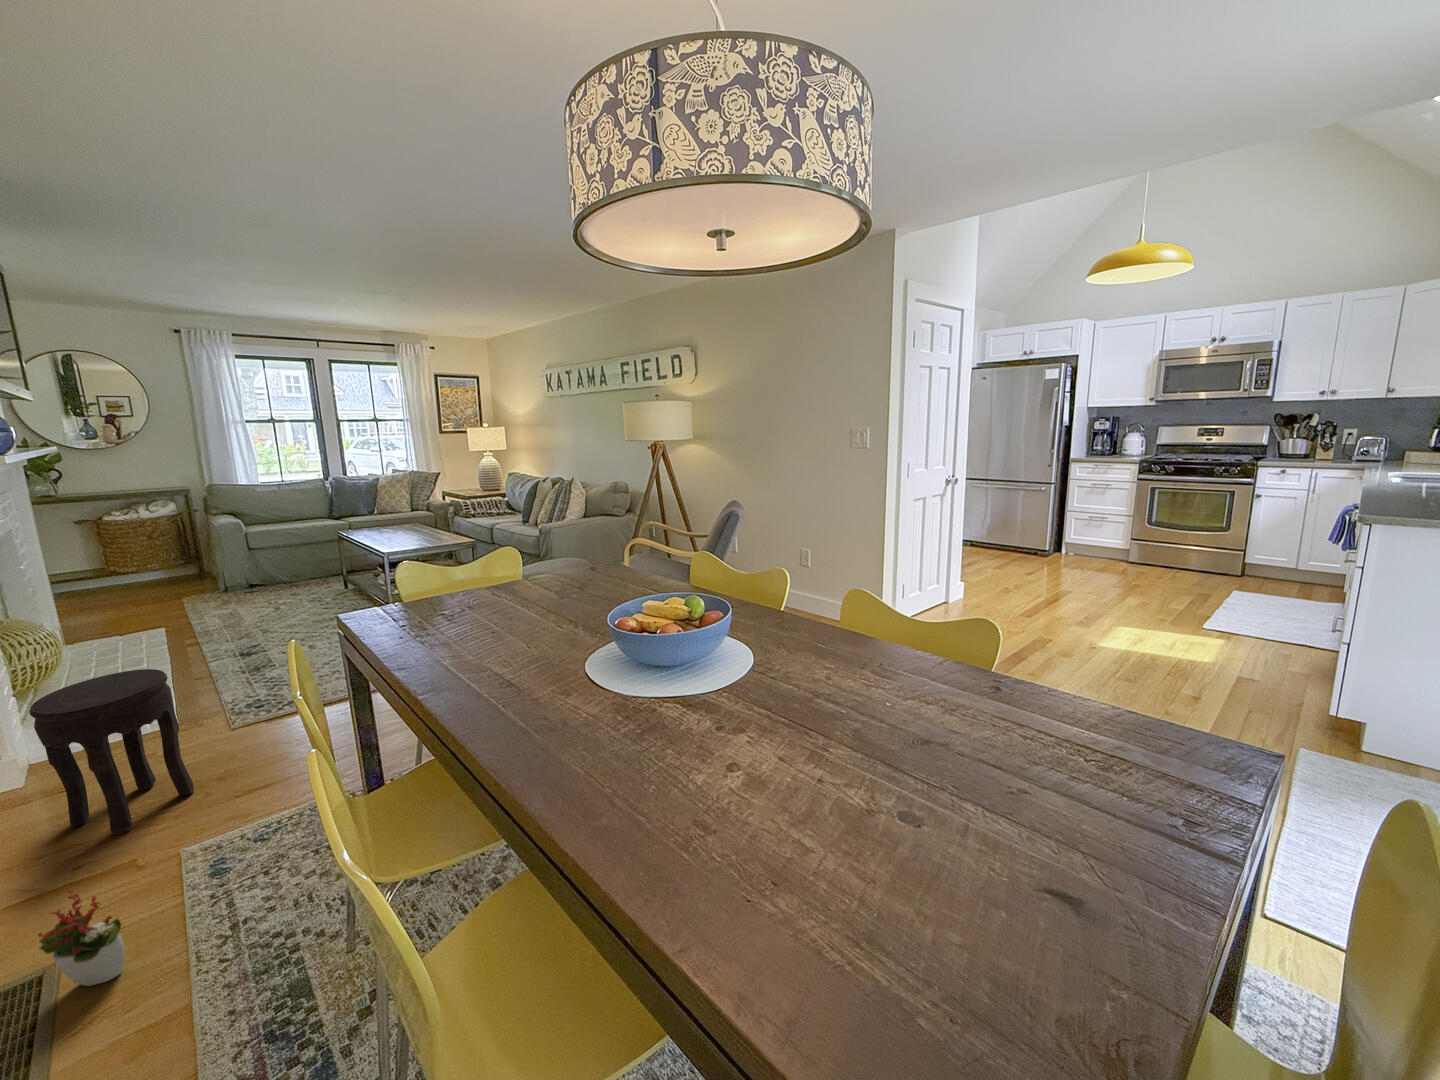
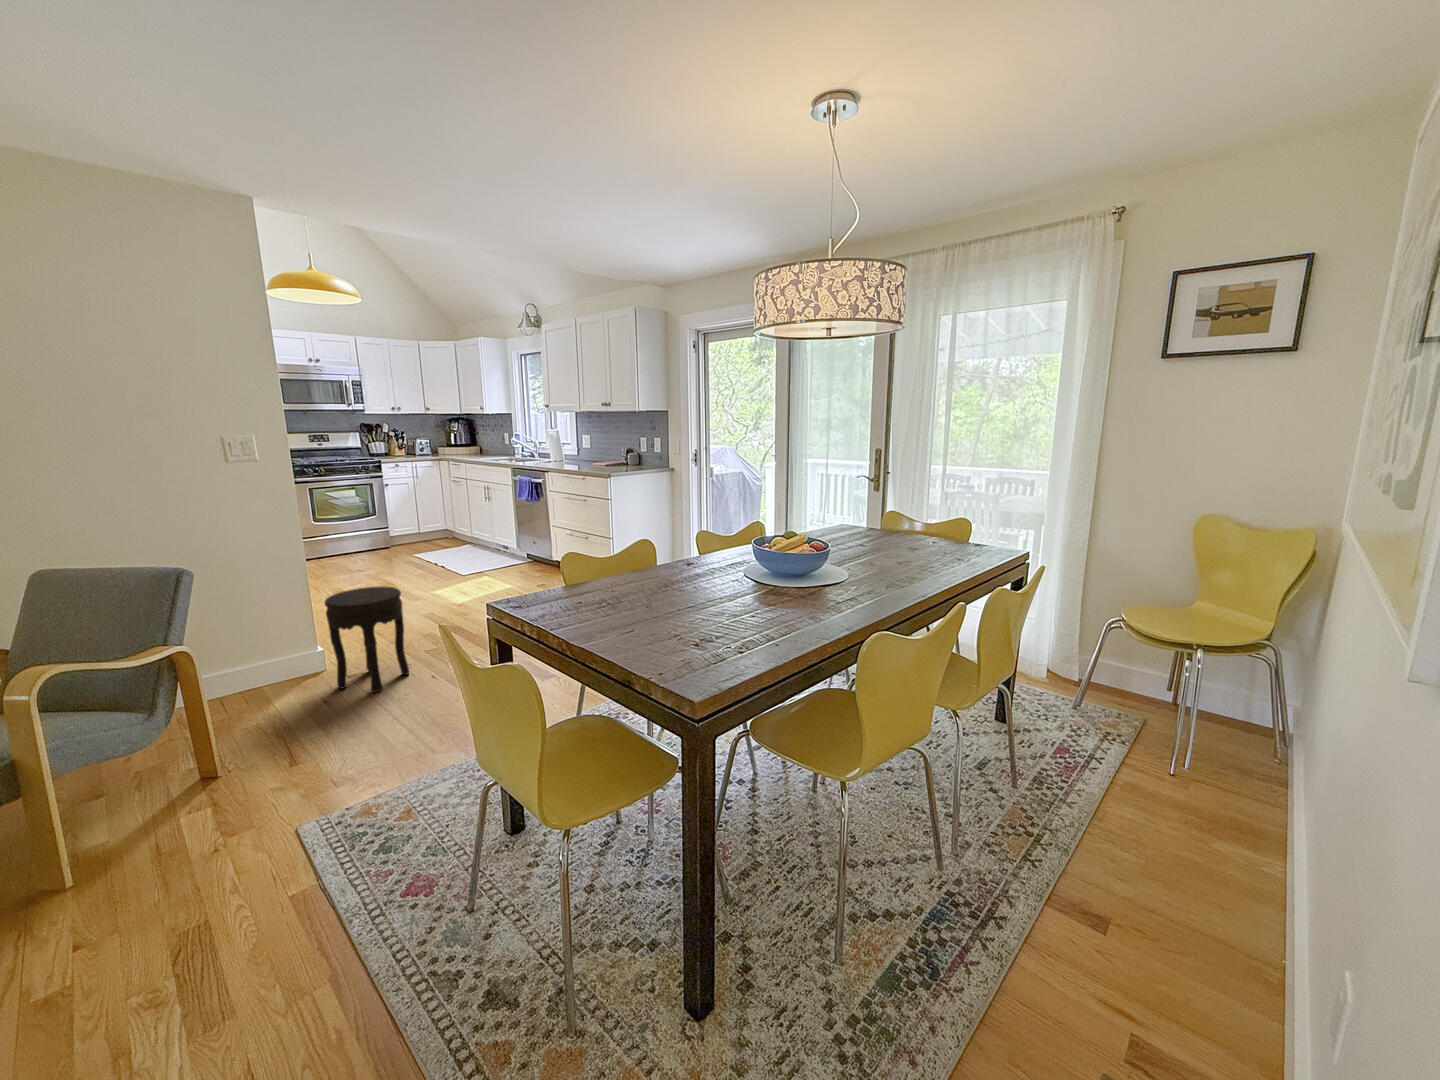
decorative plant: present [38,890,125,986] -> none [400,693,442,752]

